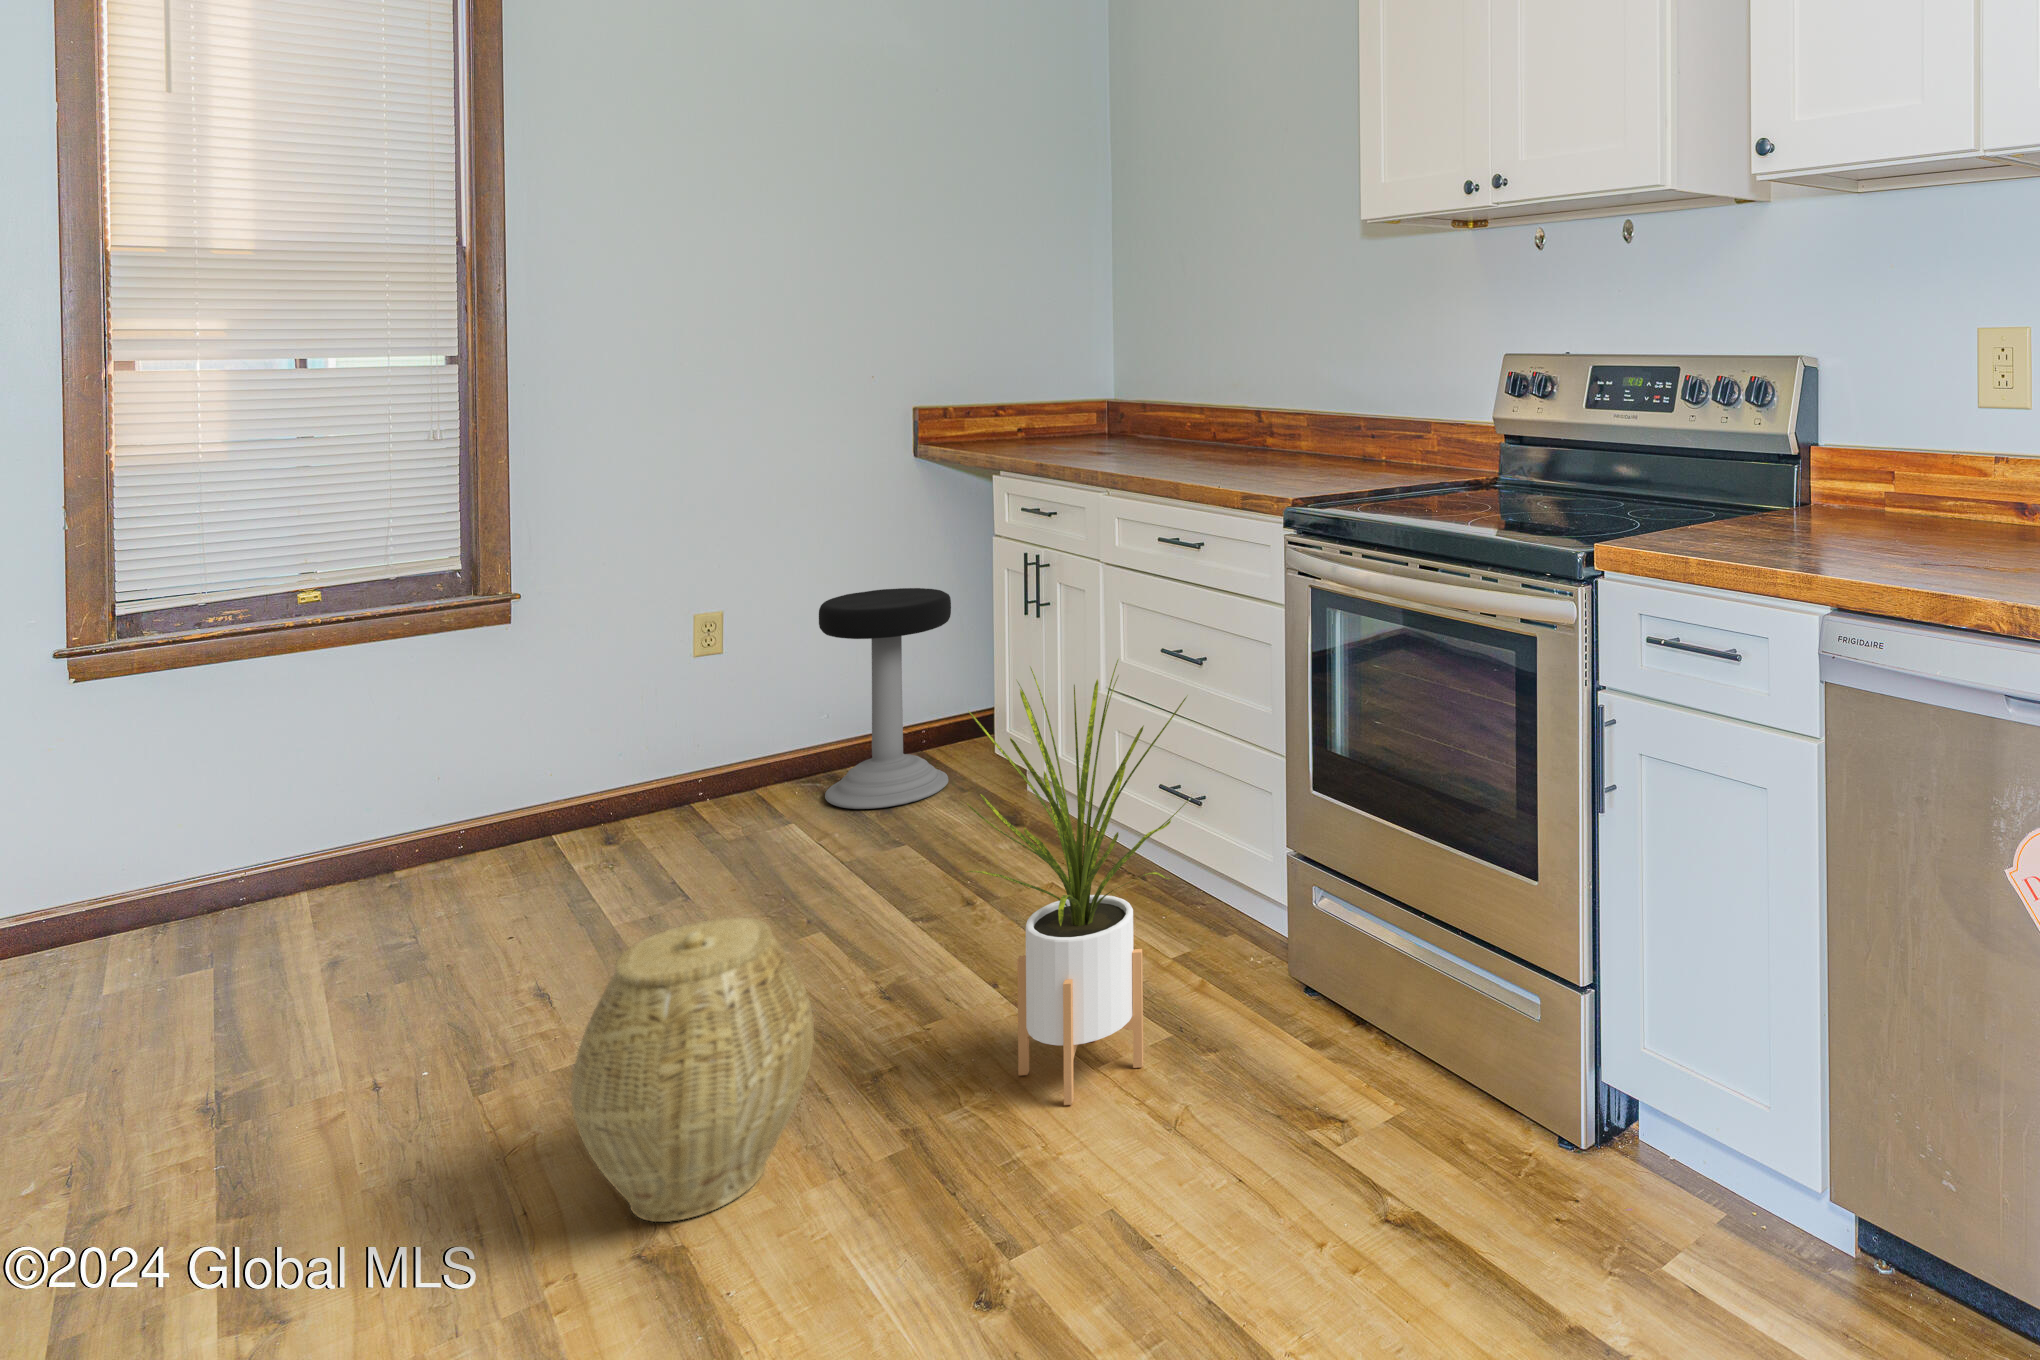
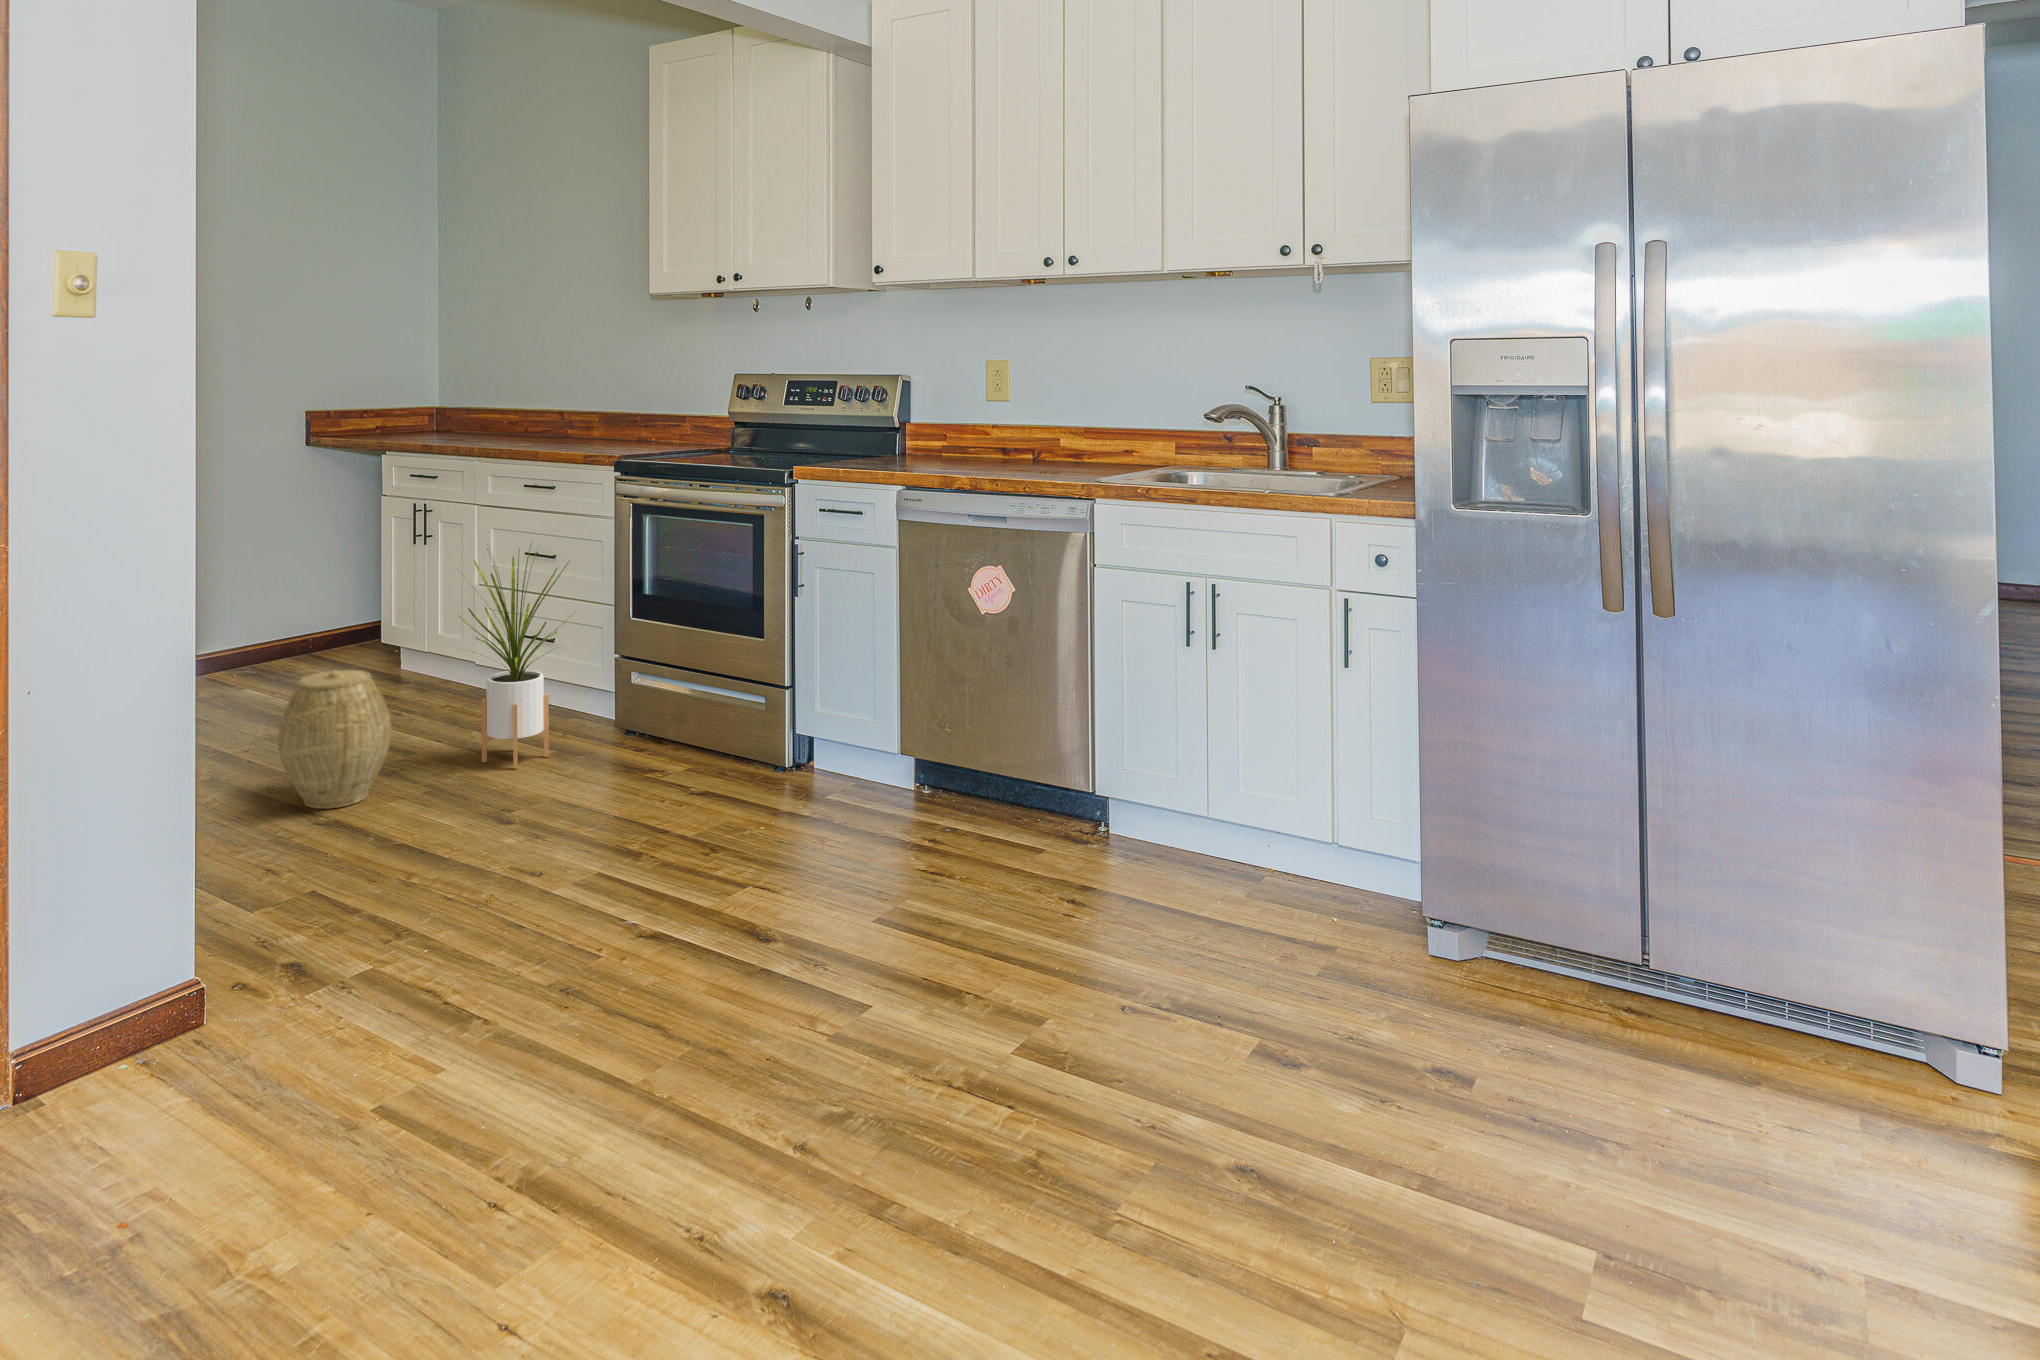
stool: present [819,588,951,809] -> none [260,535,349,679]

